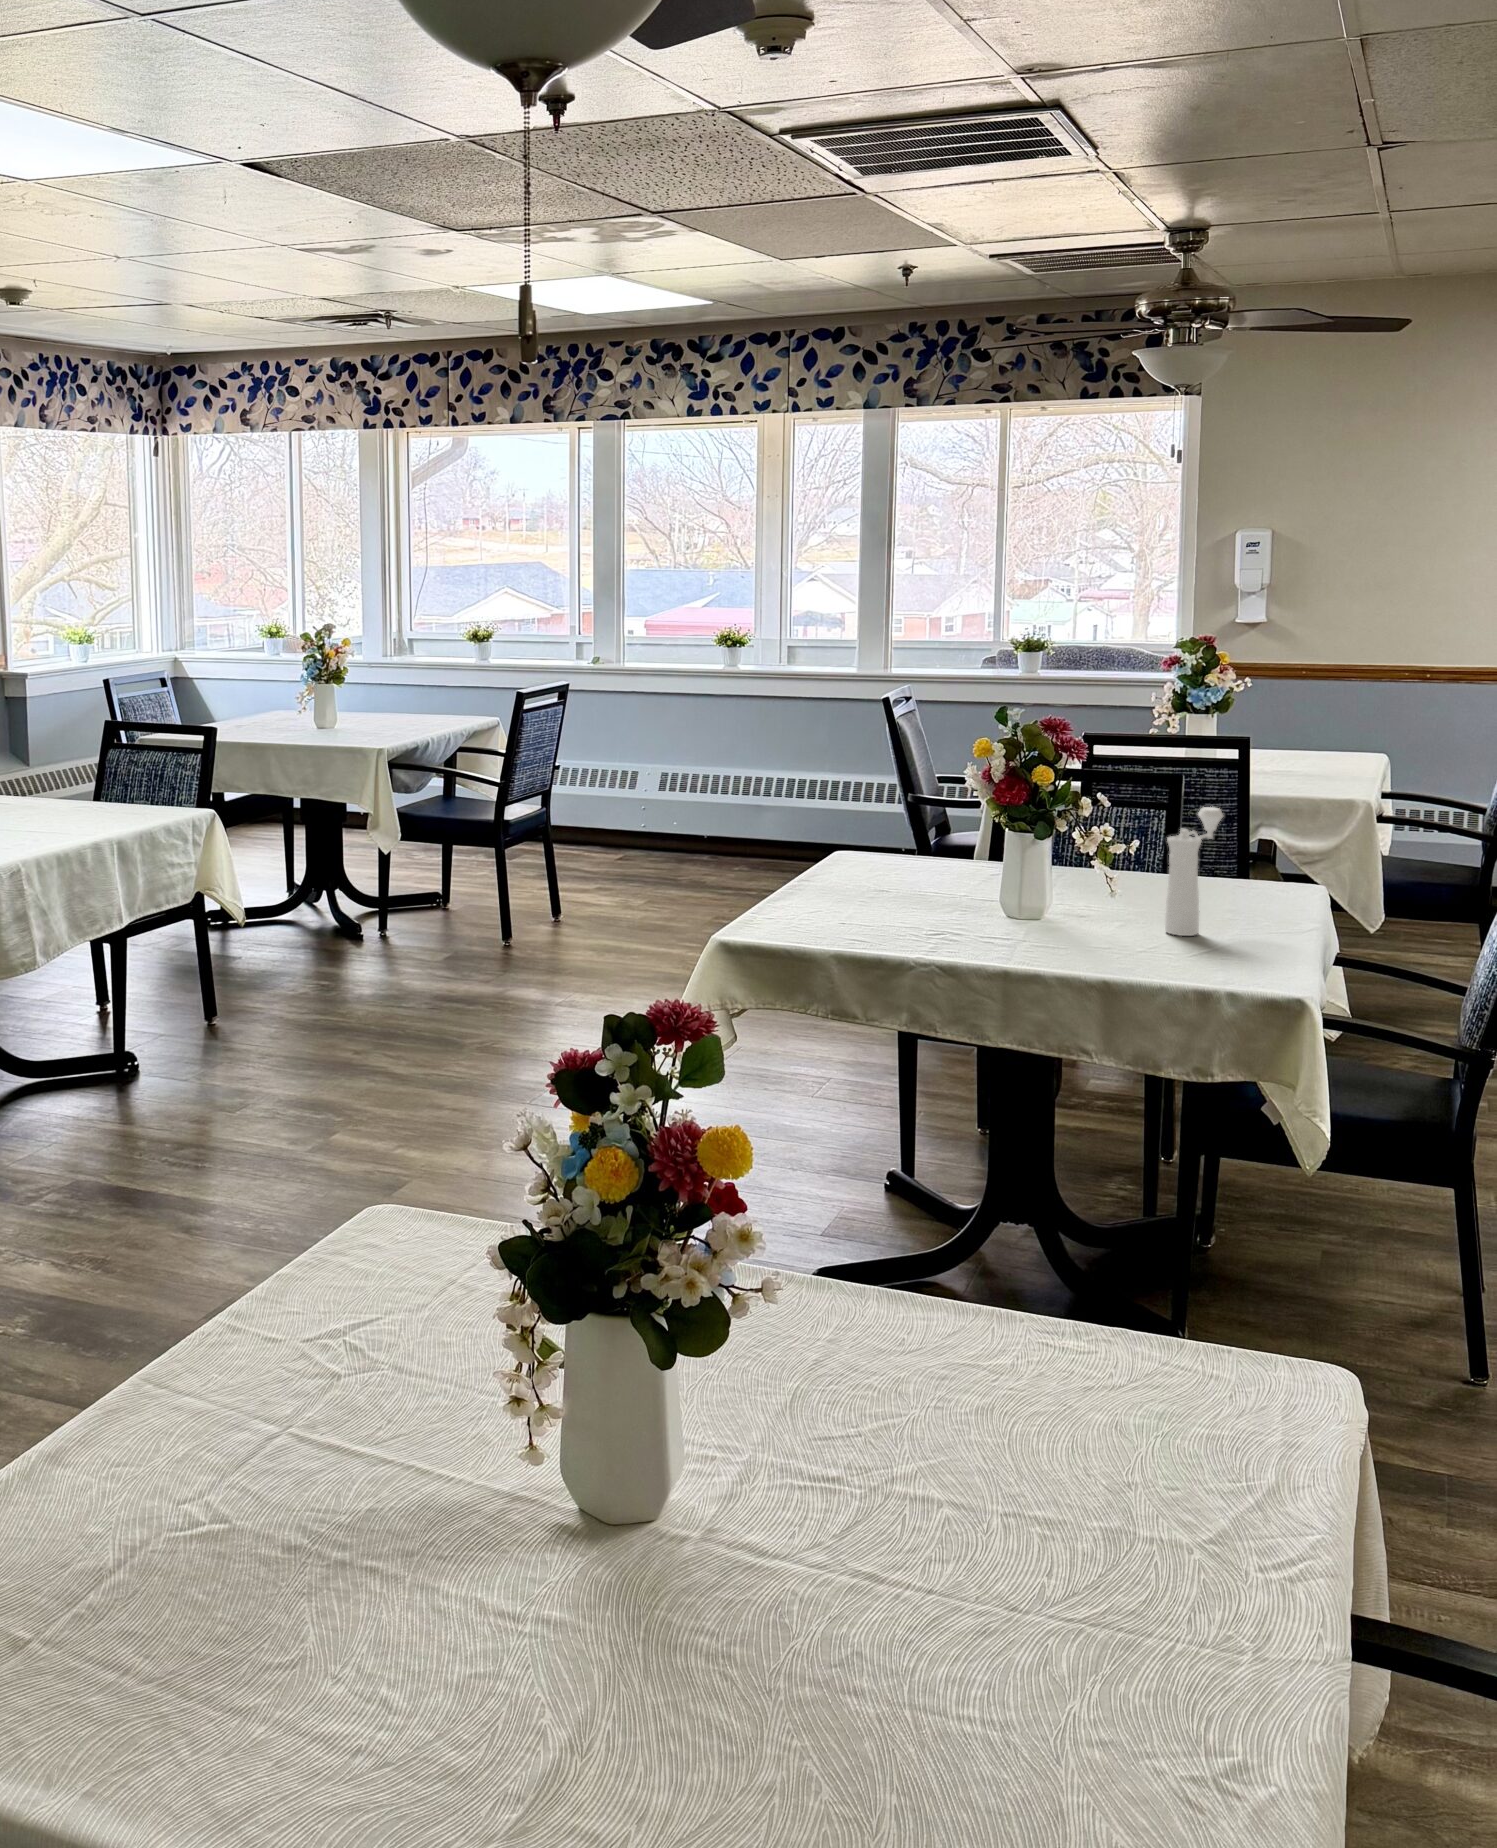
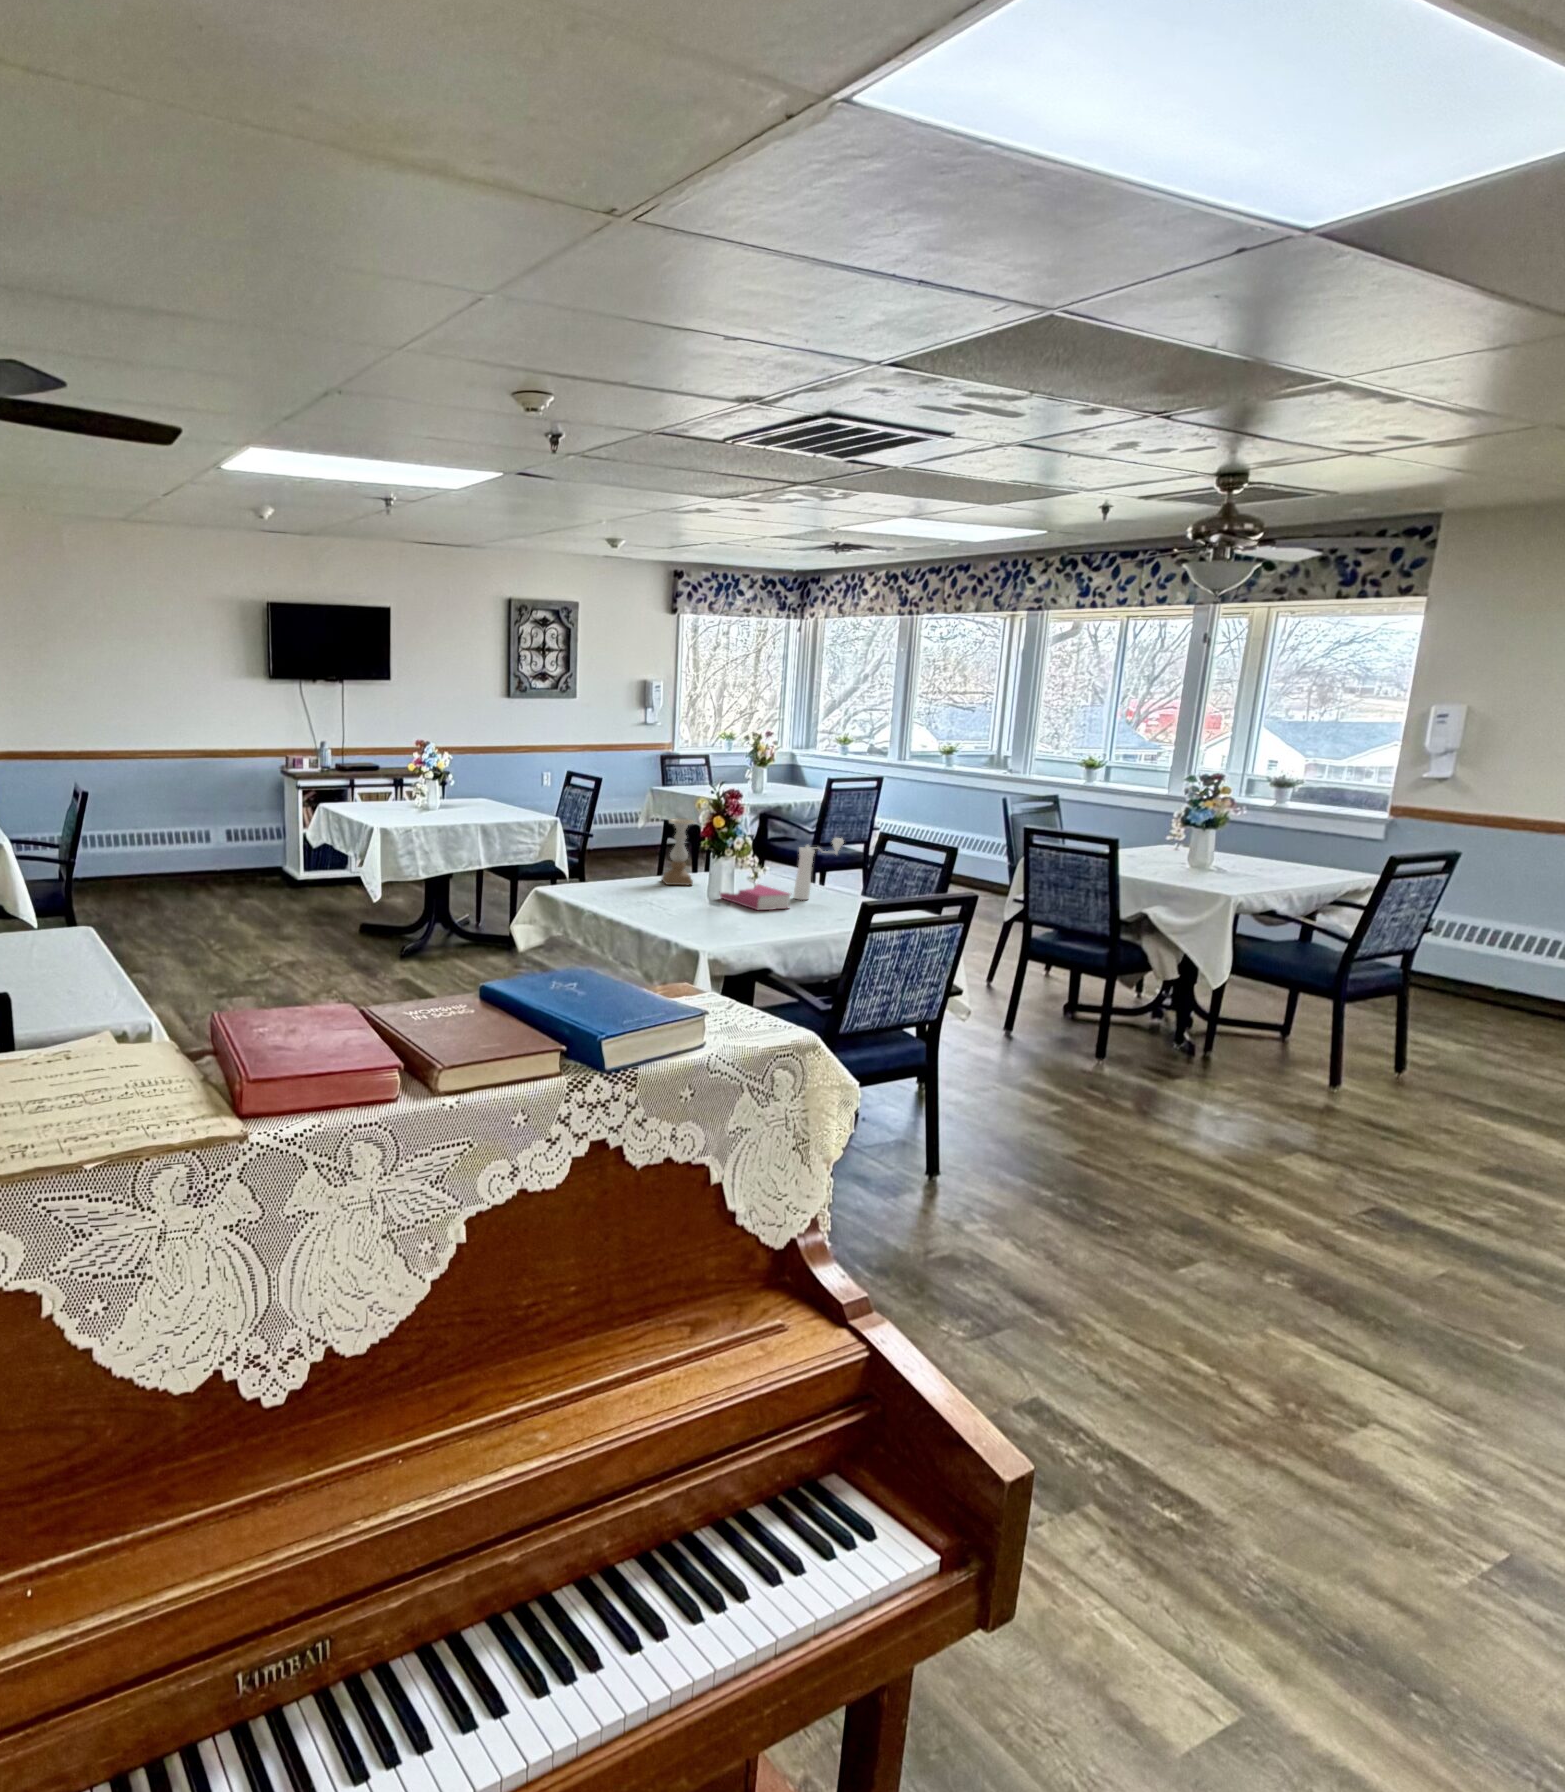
candle holder: none [882,809,965,952] -> present [662,818,694,885]
book: none [1107,918,1265,979] -> present [720,884,790,910]

